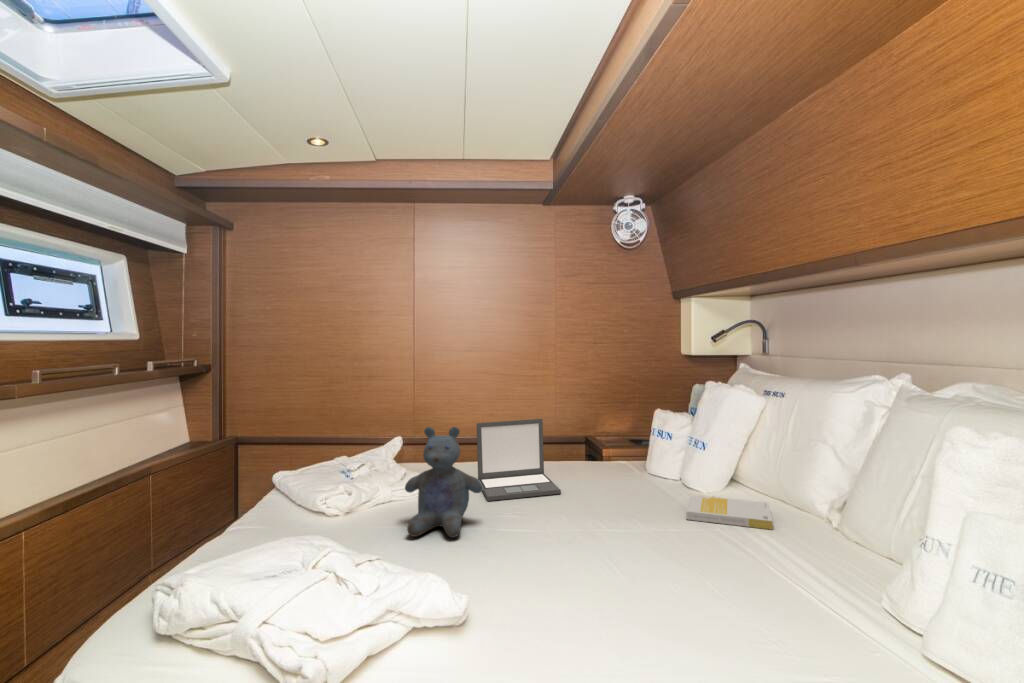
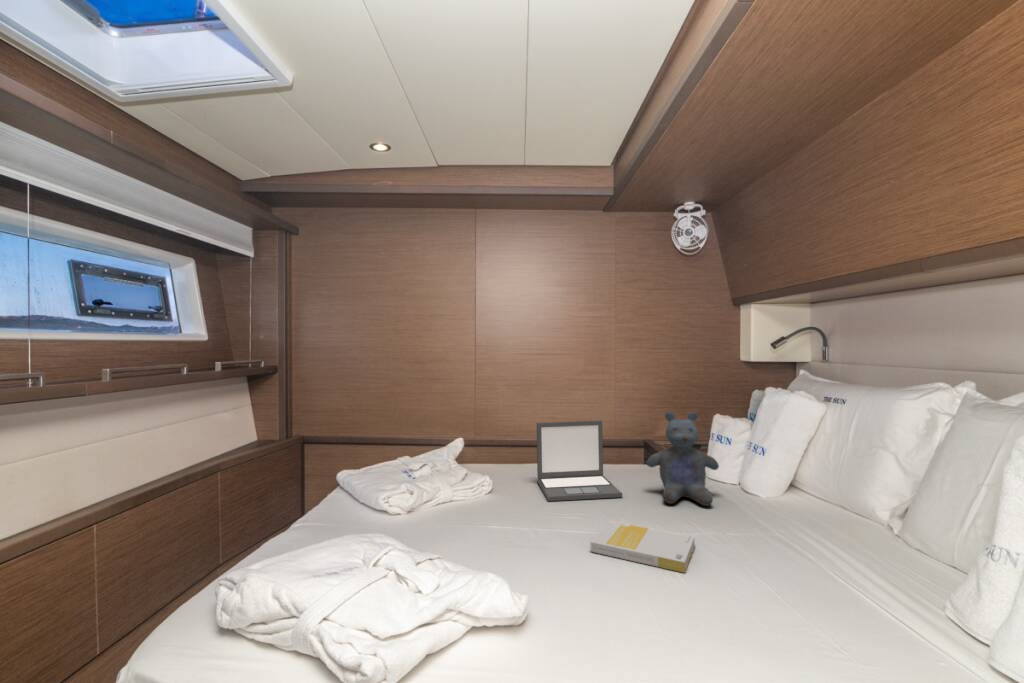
stuffed bear: present [405,427,483,538] -> present [647,412,719,506]
book: present [686,495,773,530] -> present [591,520,695,573]

